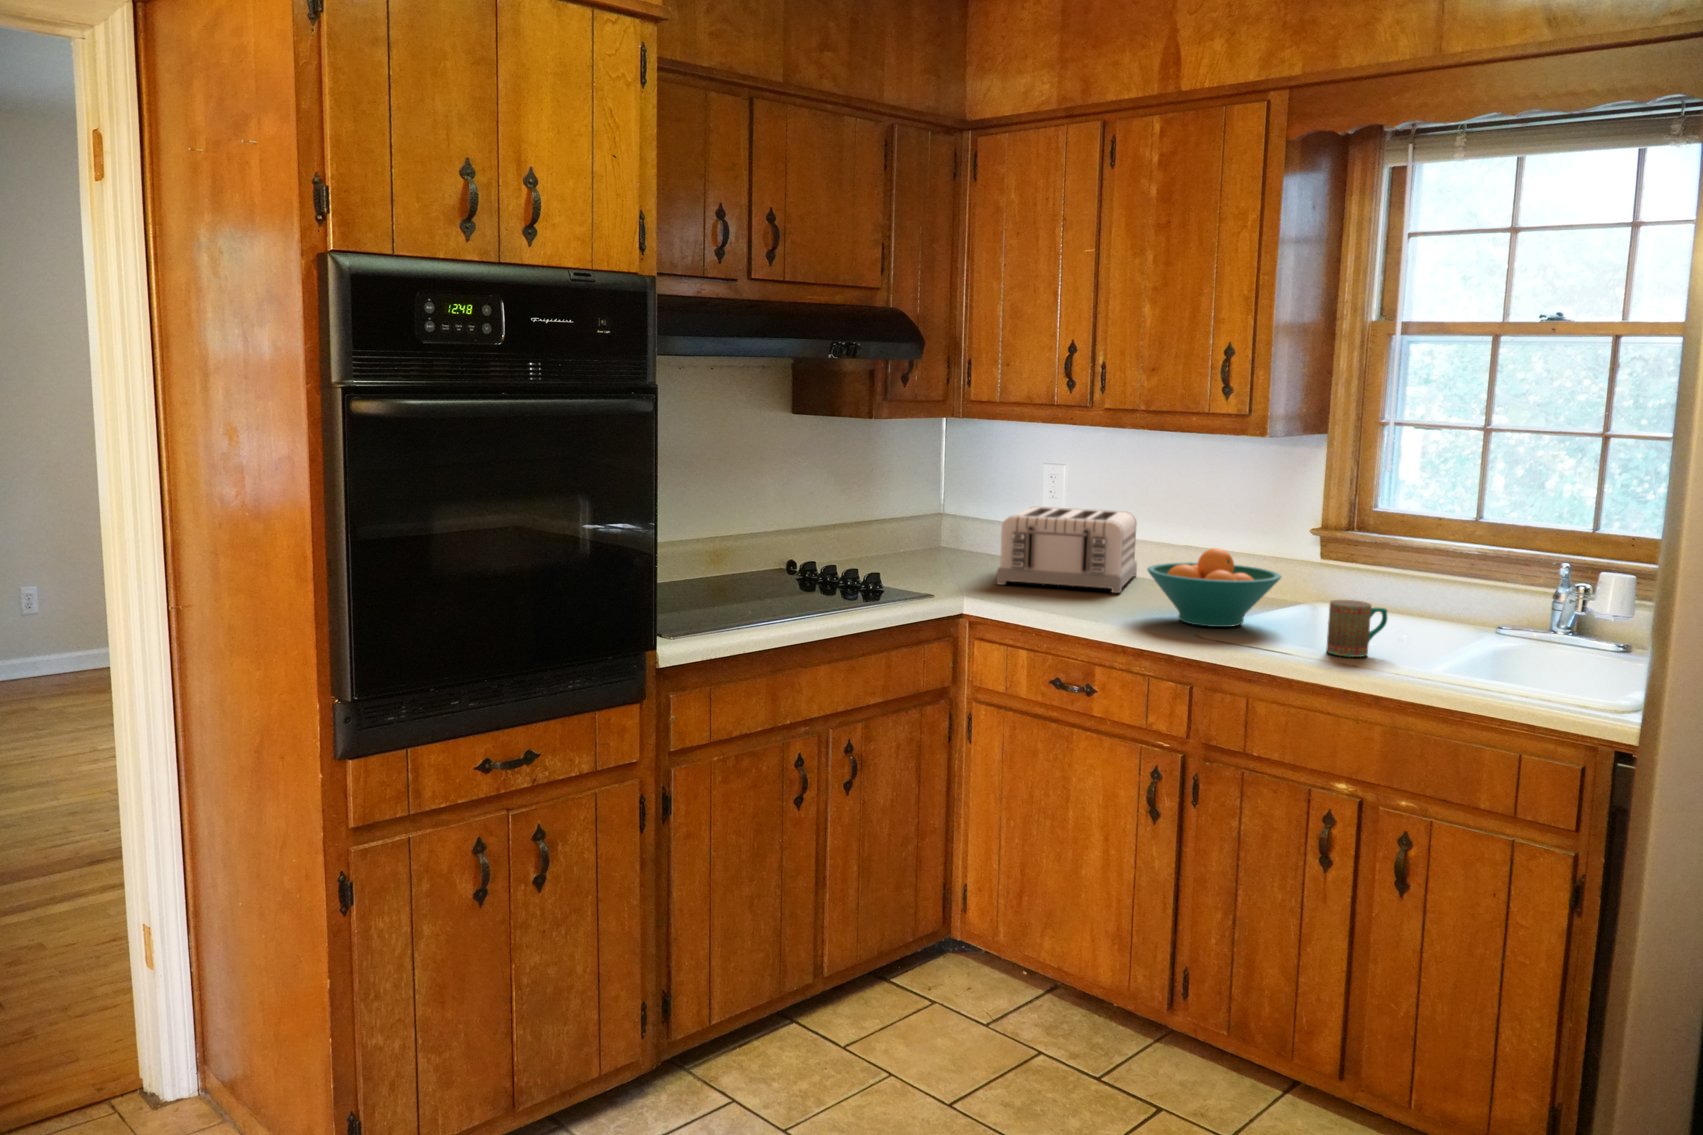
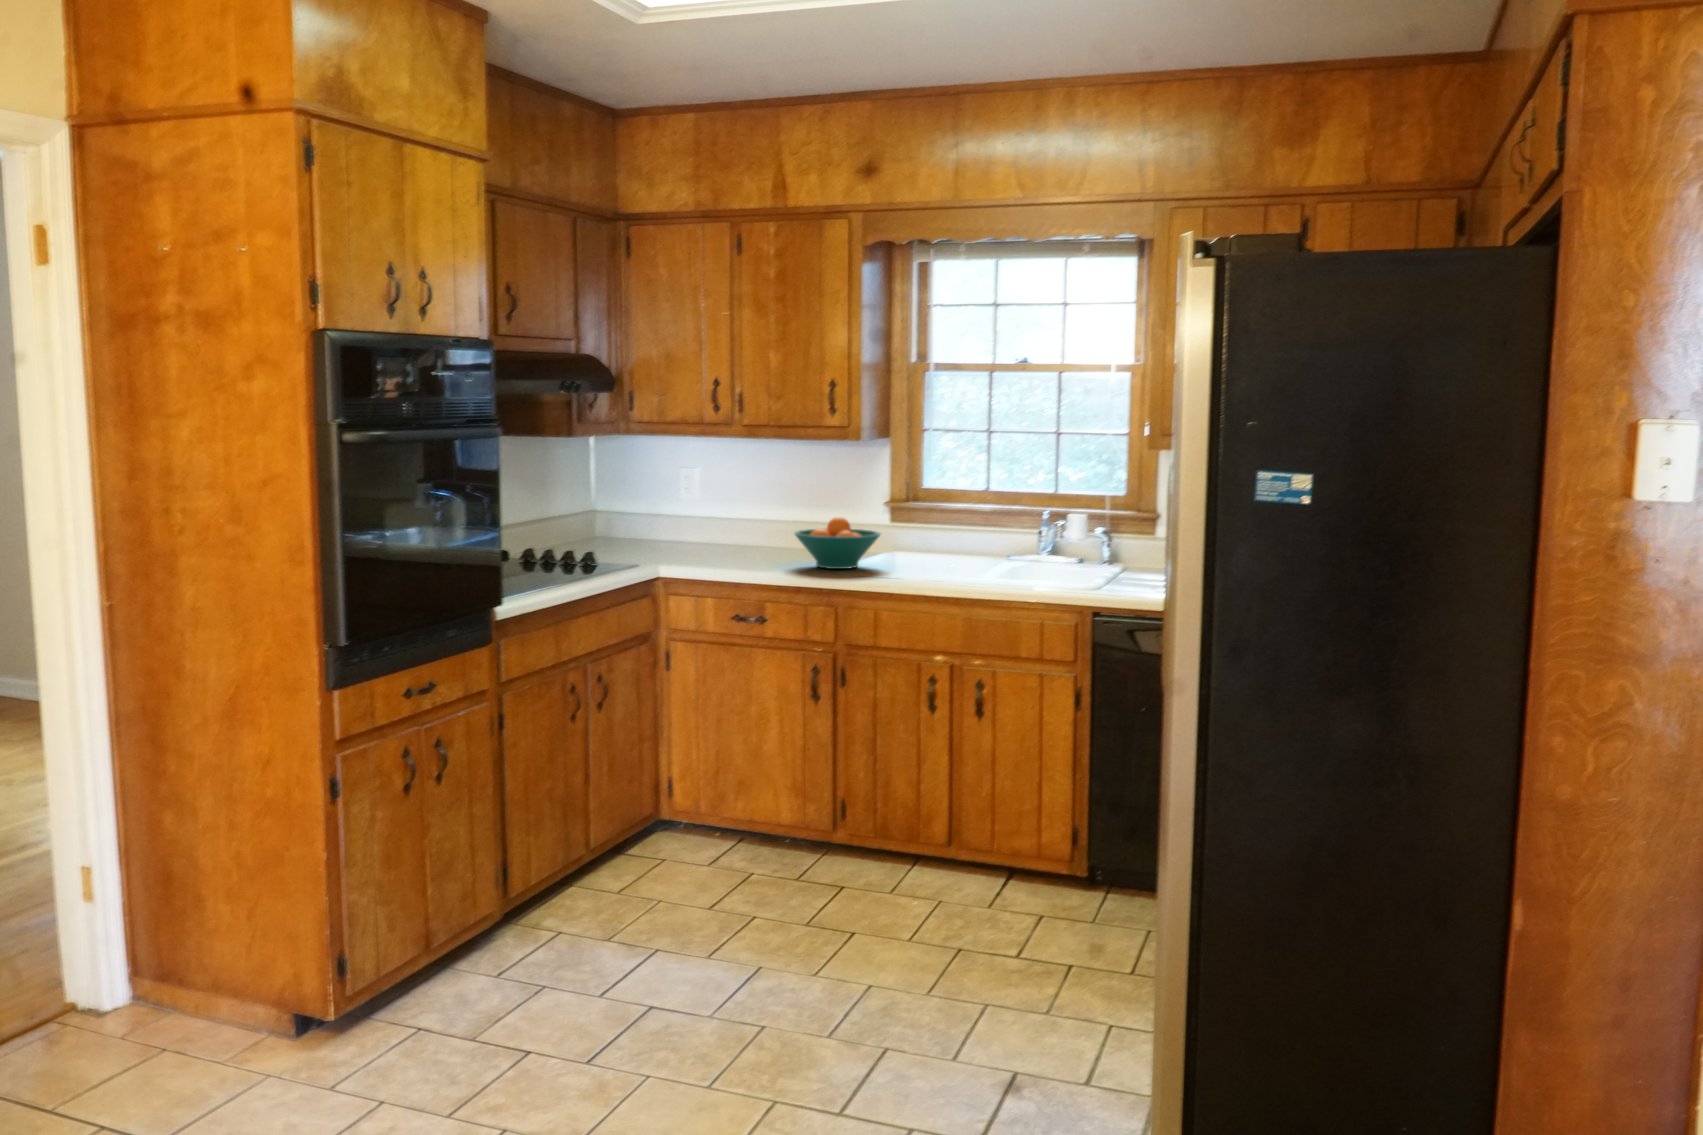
toaster: present [997,507,1137,593] -> none [671,499,761,556]
mug: present [1326,600,1387,657] -> none [920,543,953,578]

